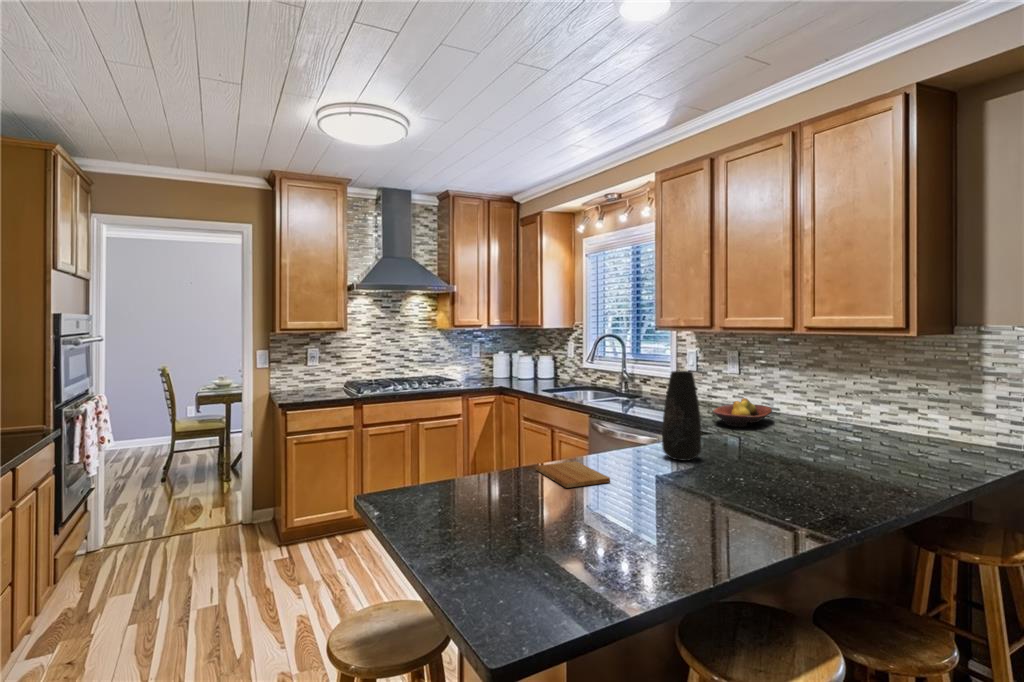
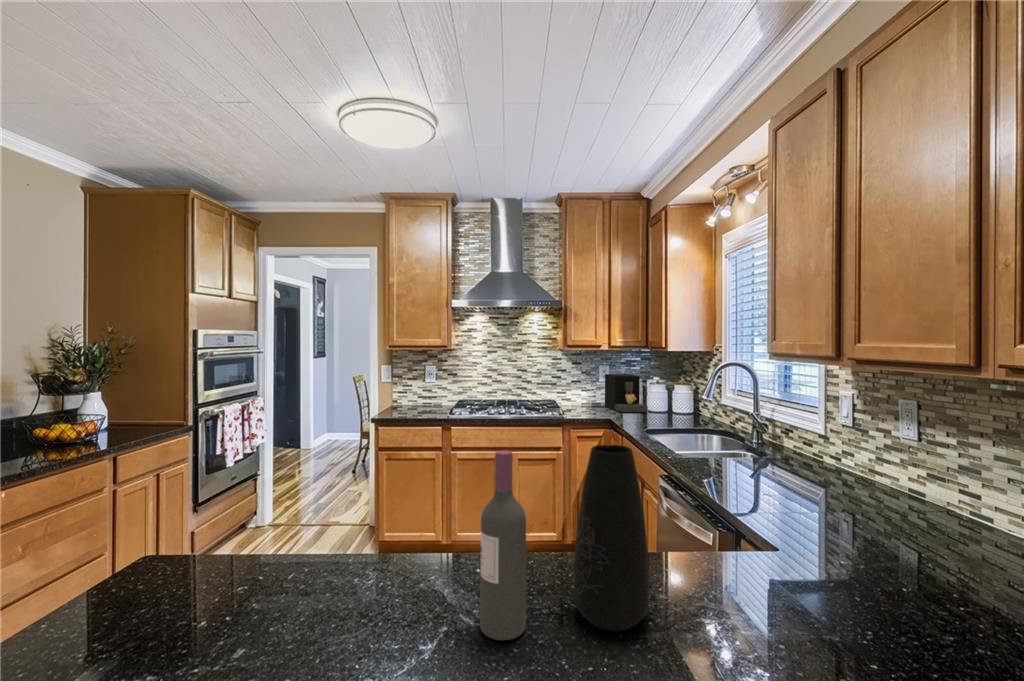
coffee maker: none [479,350,521,382] -> present [605,374,646,412]
wine bottle: none [634,375,659,470] -> present [480,451,526,640]
fruit bowl: present [713,398,772,427] -> none [809,494,959,555]
cutting board: present [536,461,610,488] -> none [284,576,414,655]

